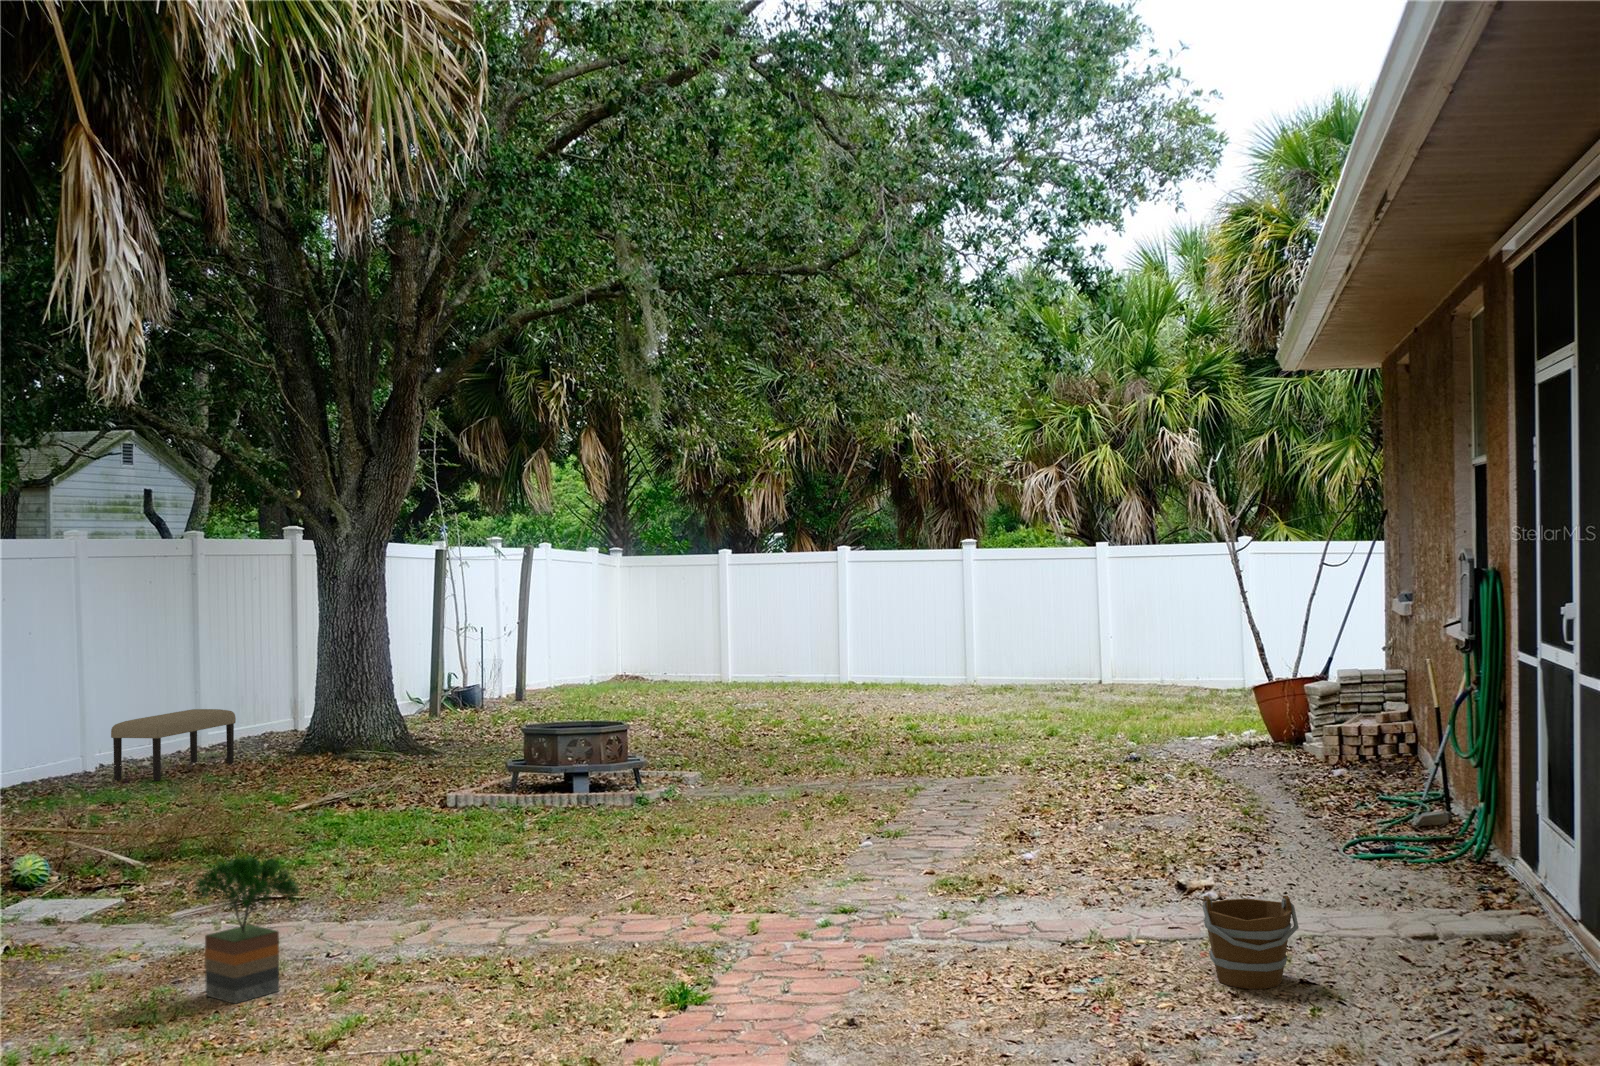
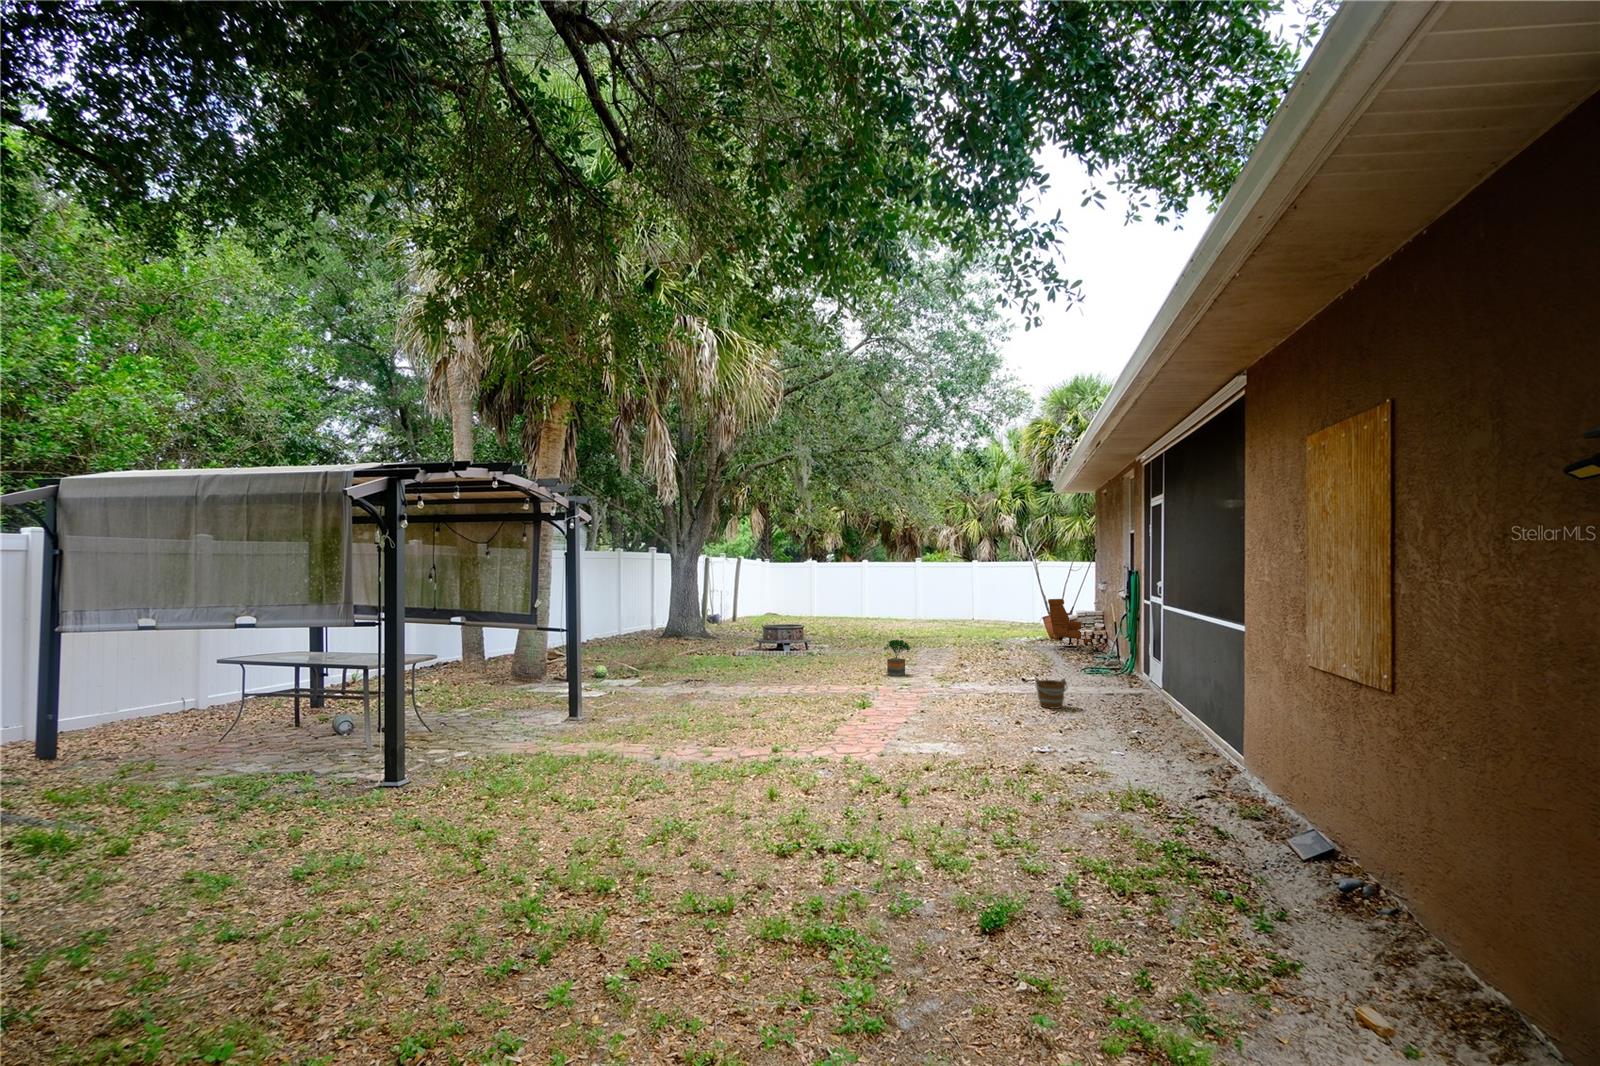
lounge chair: none [1266,641,1421,786] -> present [1048,599,1105,654]
bench: present [111,709,236,781] -> none [601,618,643,645]
potted tree: present [194,856,301,1003] -> present [884,640,910,677]

